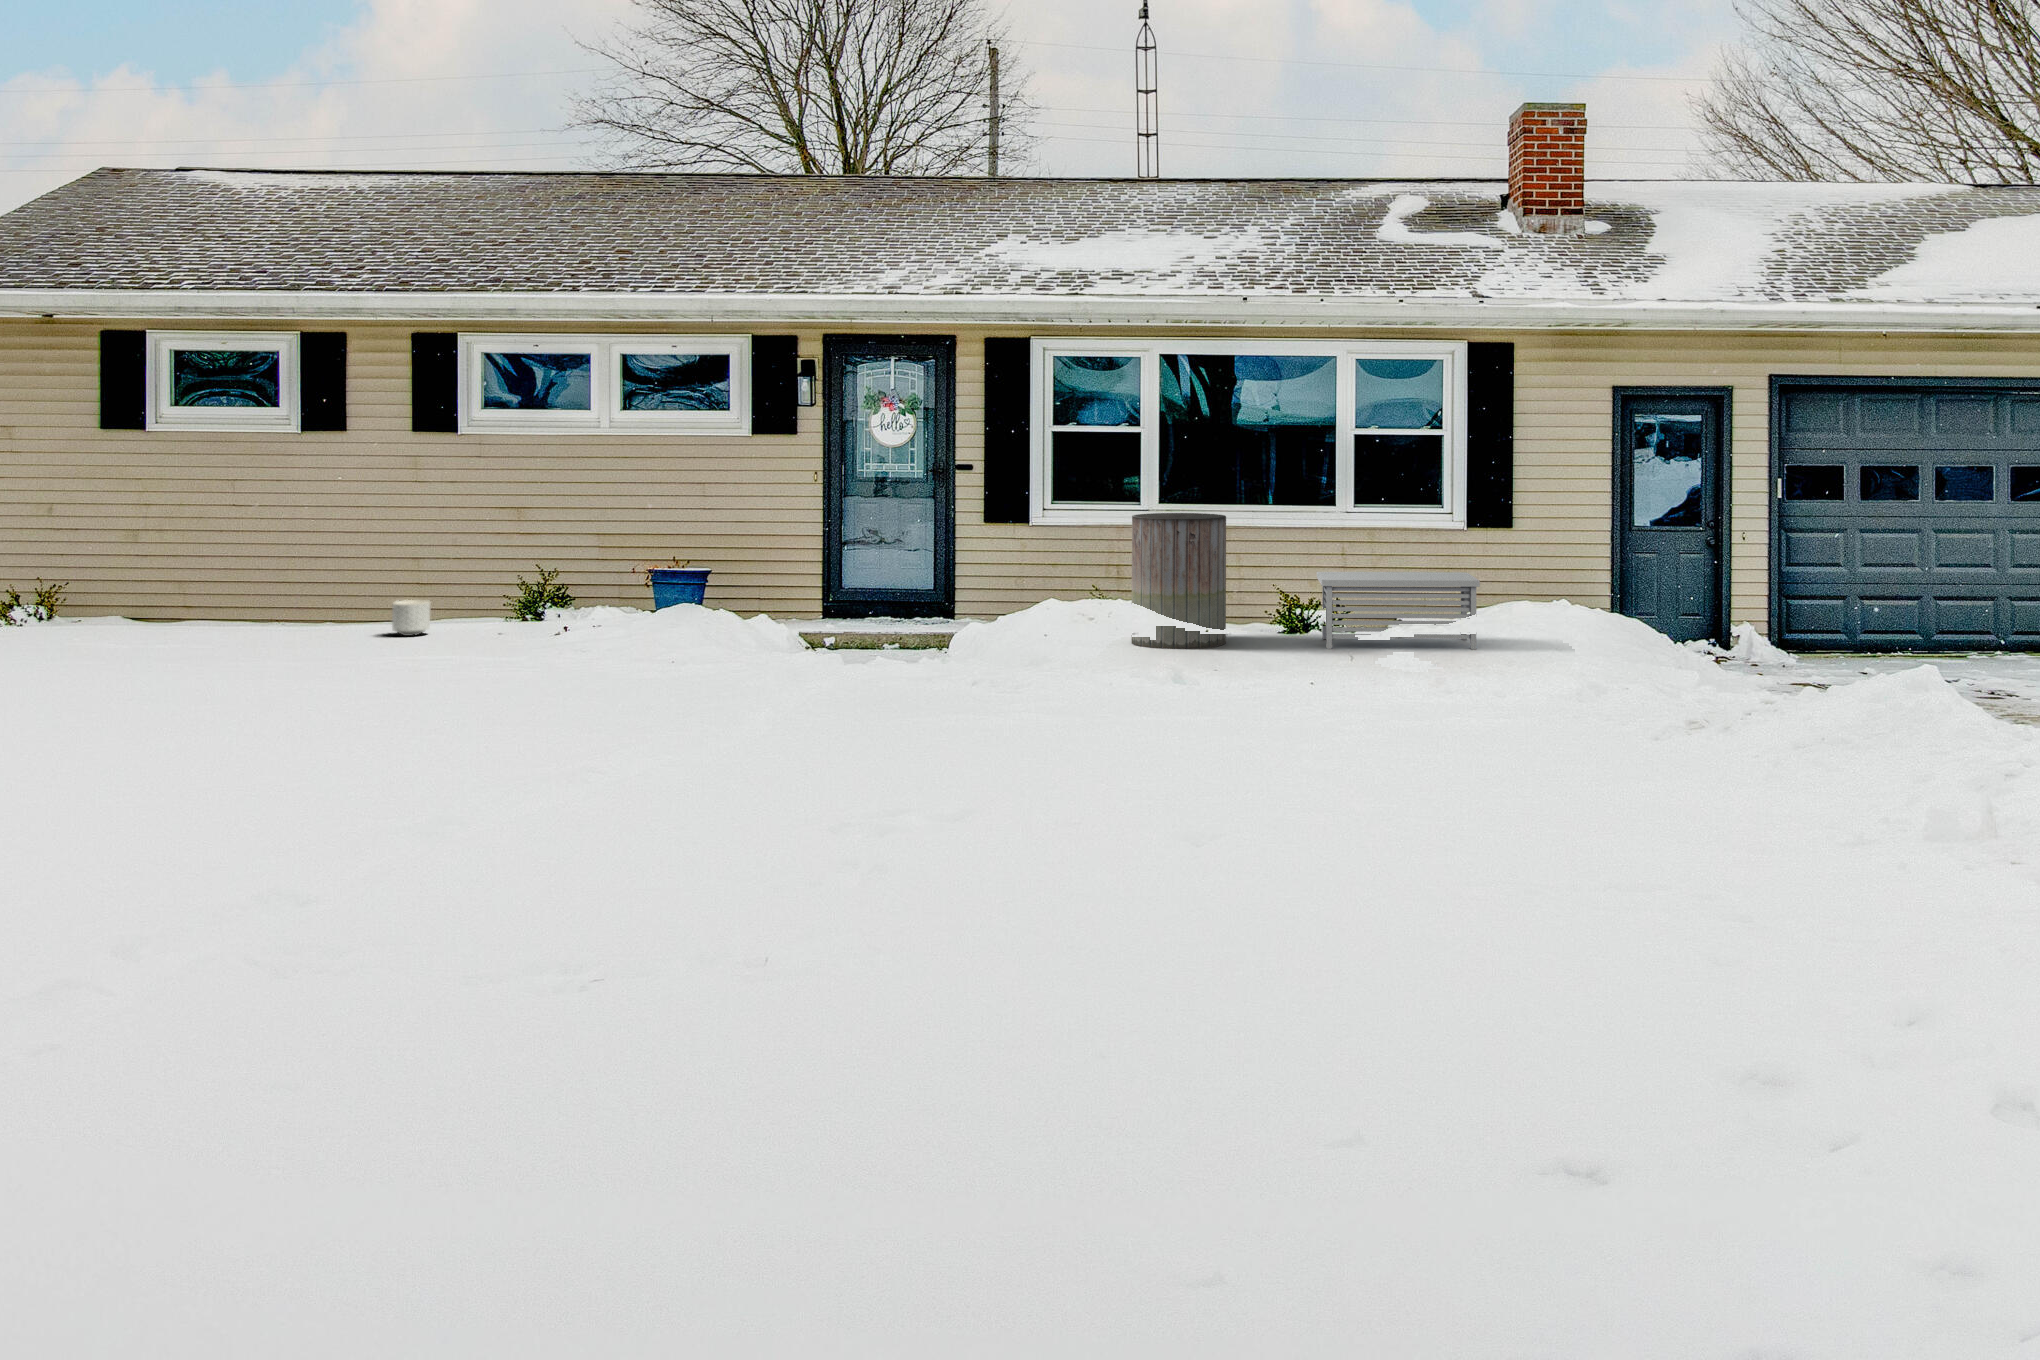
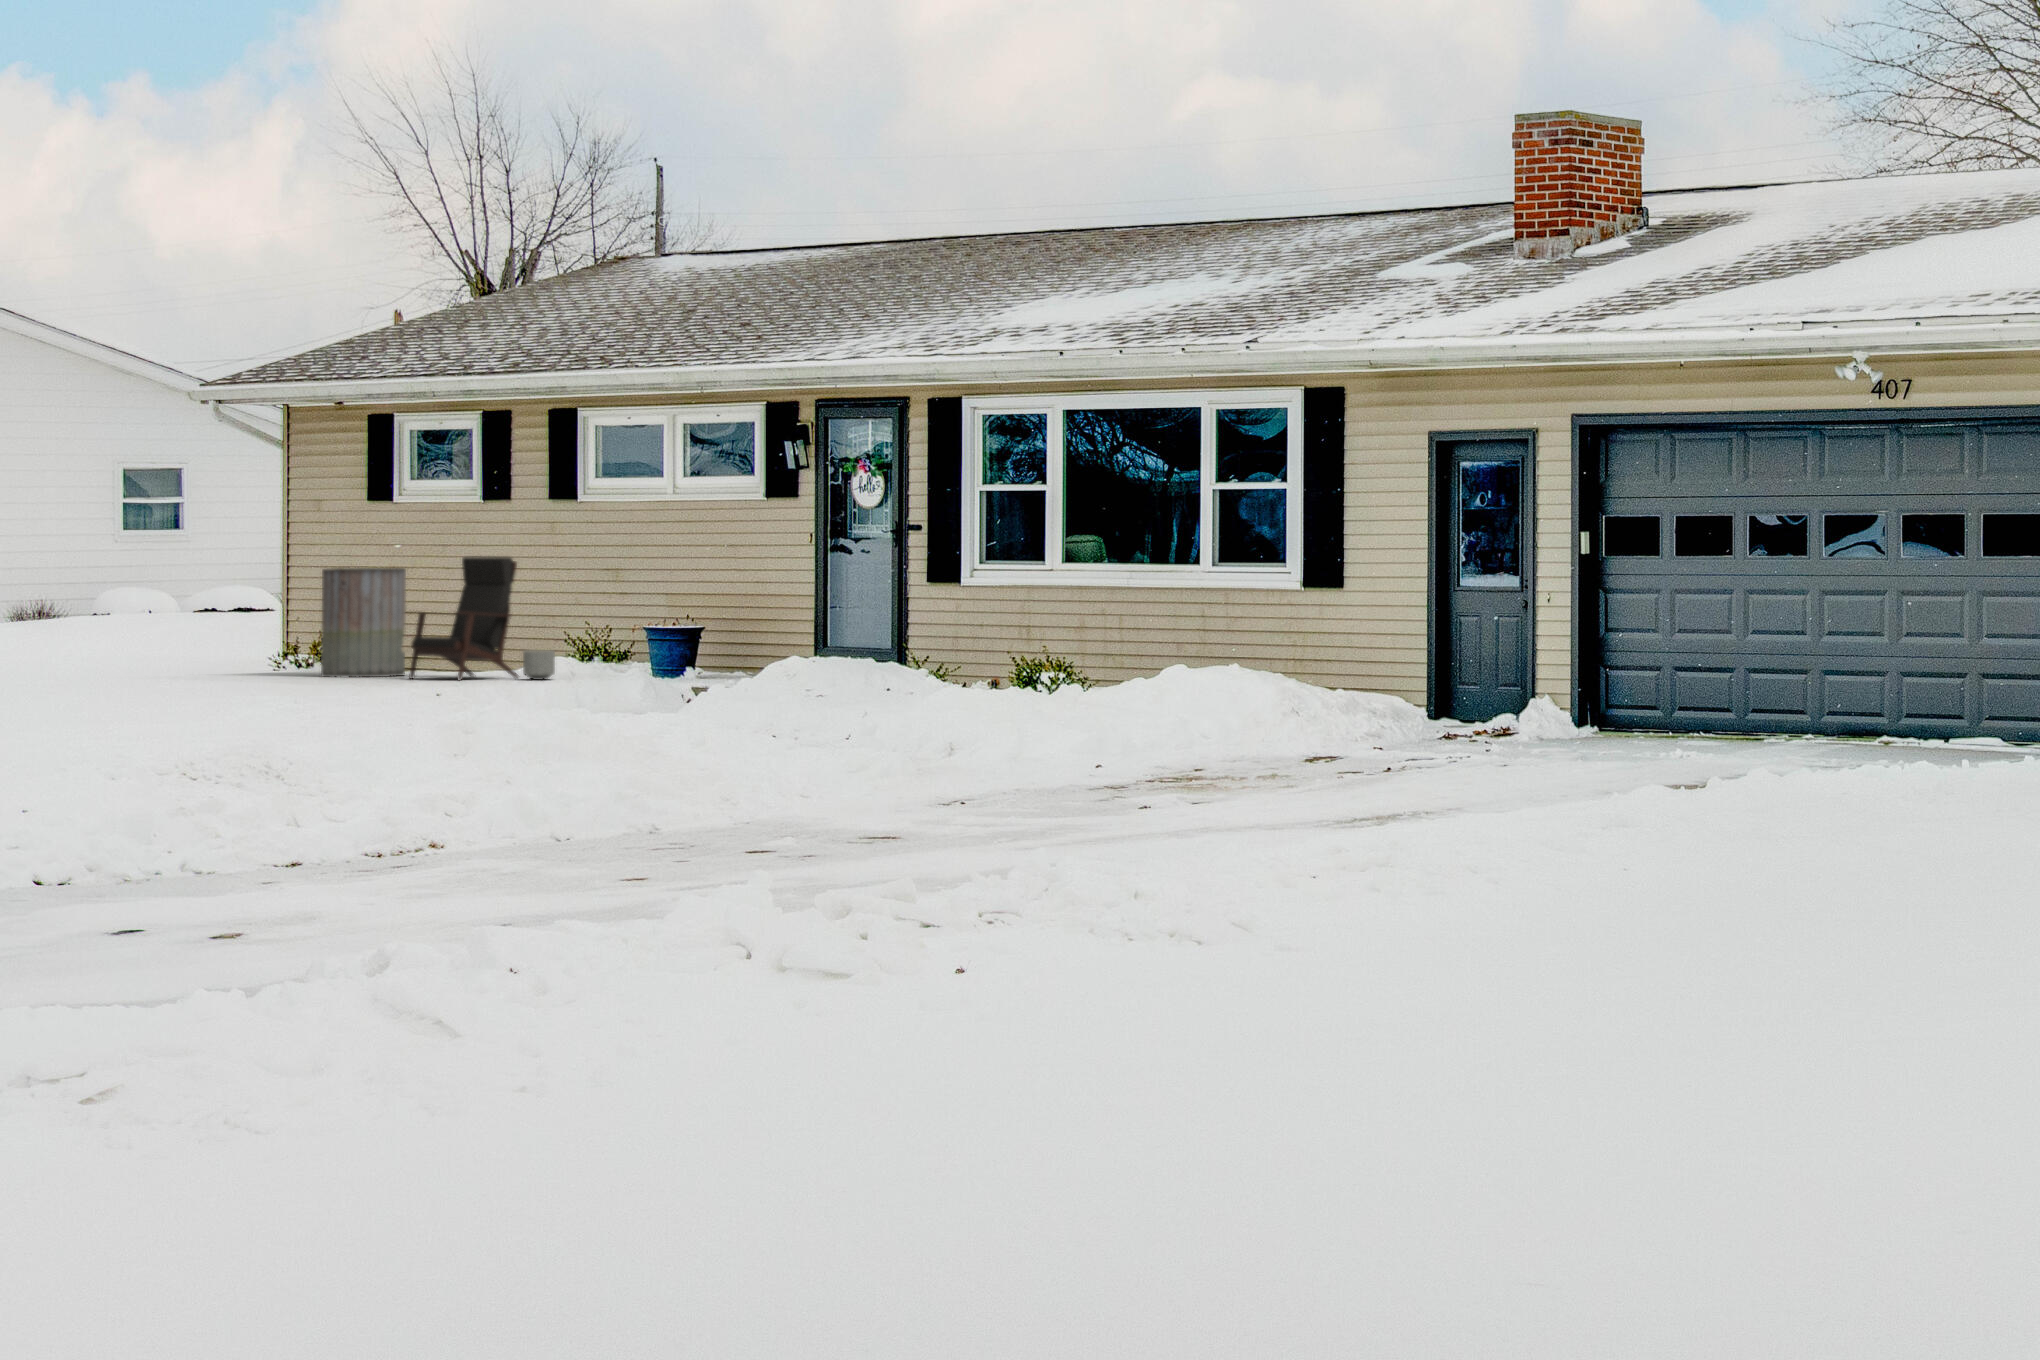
lounge chair: none [231,497,369,644] -> present [409,556,518,680]
trash can: present [1131,513,1226,649] -> present [321,568,406,677]
storage bench: present [1317,572,1480,649] -> none [1117,629,1292,704]

